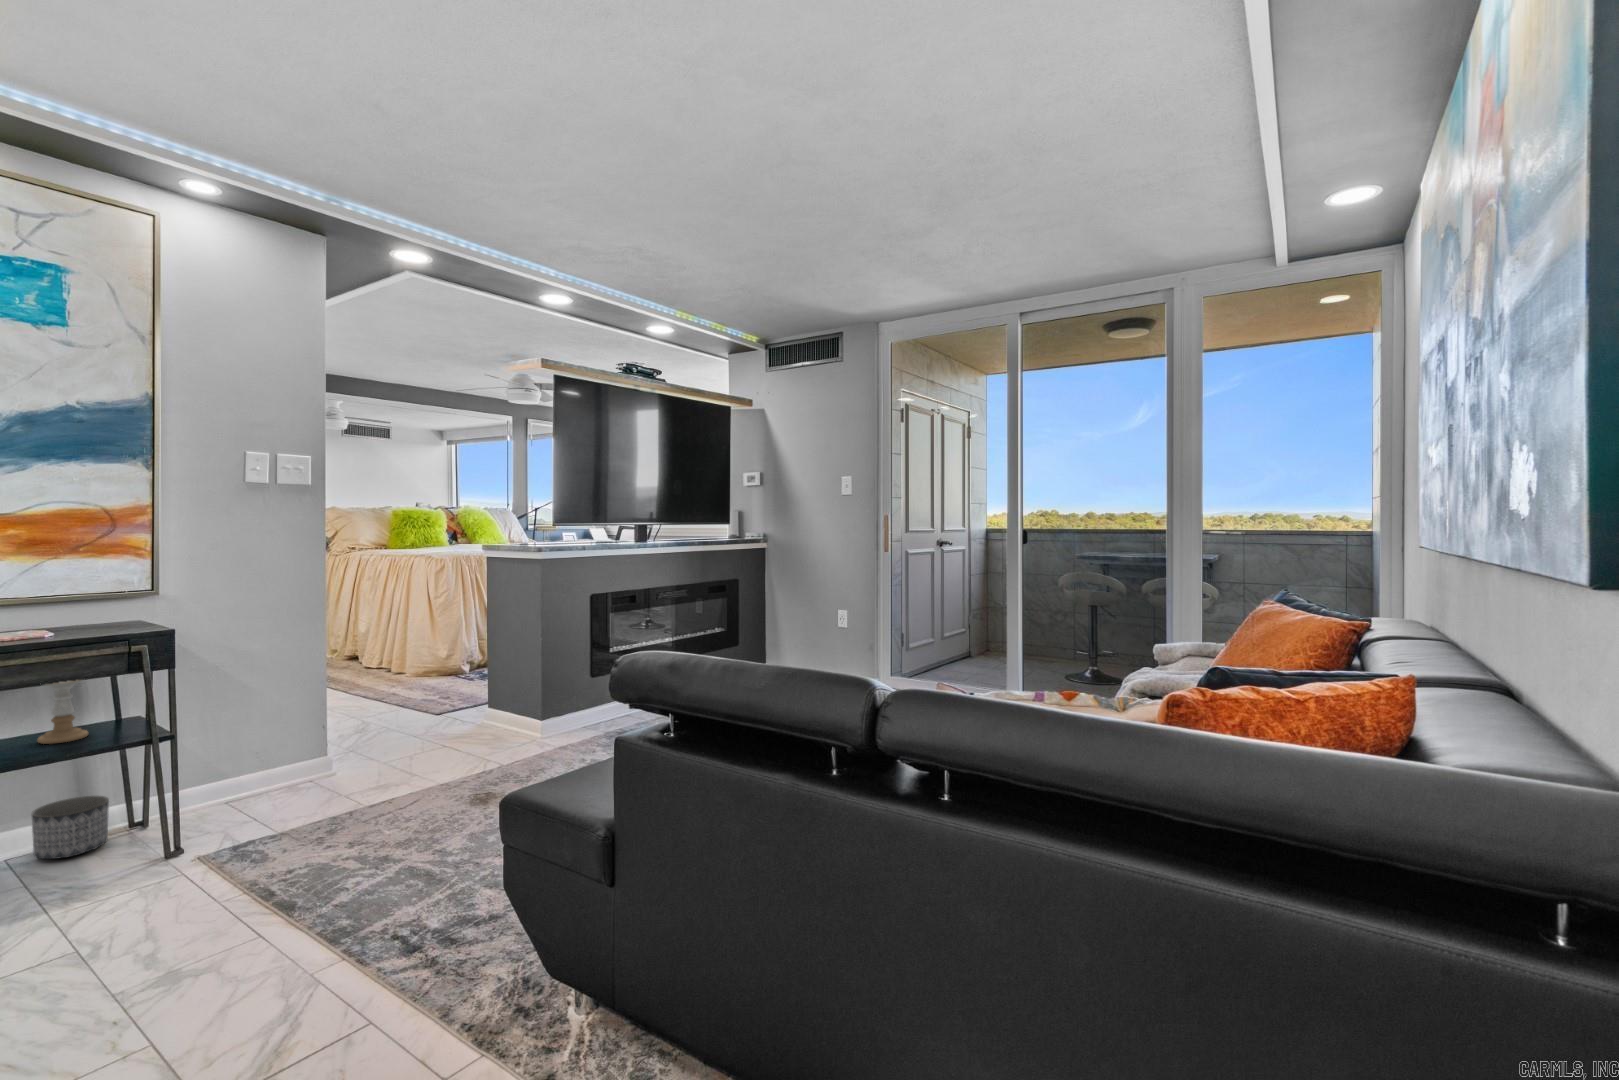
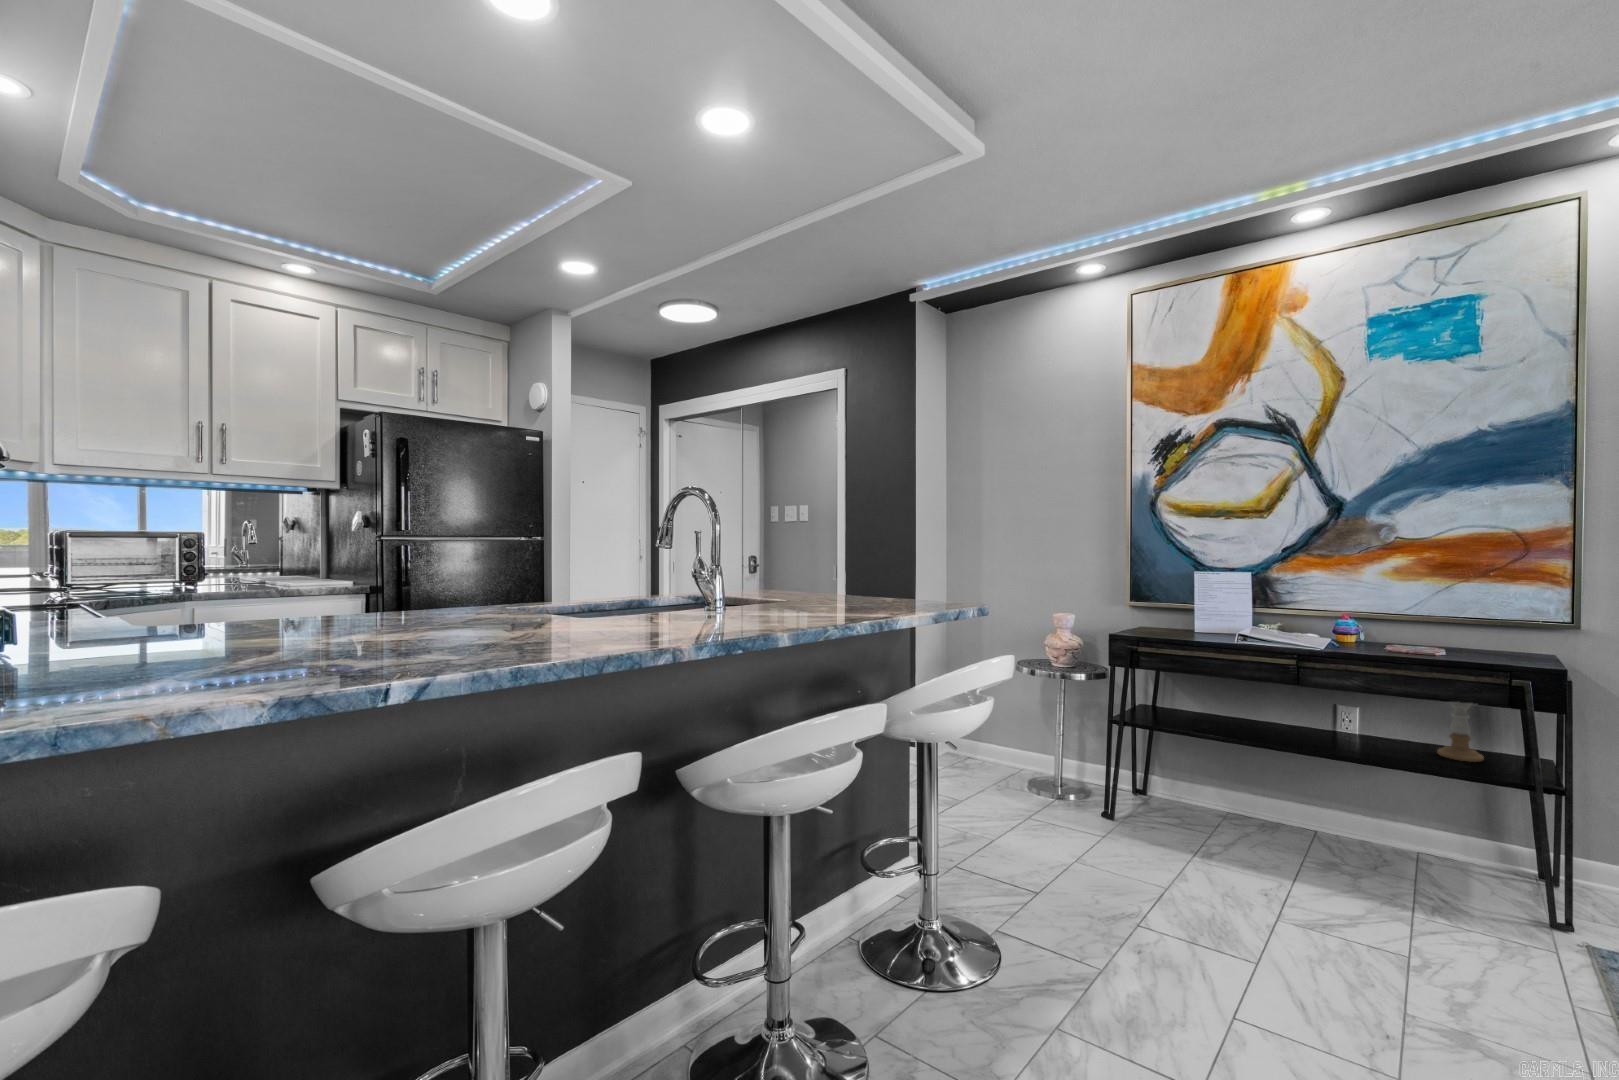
planter: present [32,796,109,859] -> none [1437,817,1509,881]

